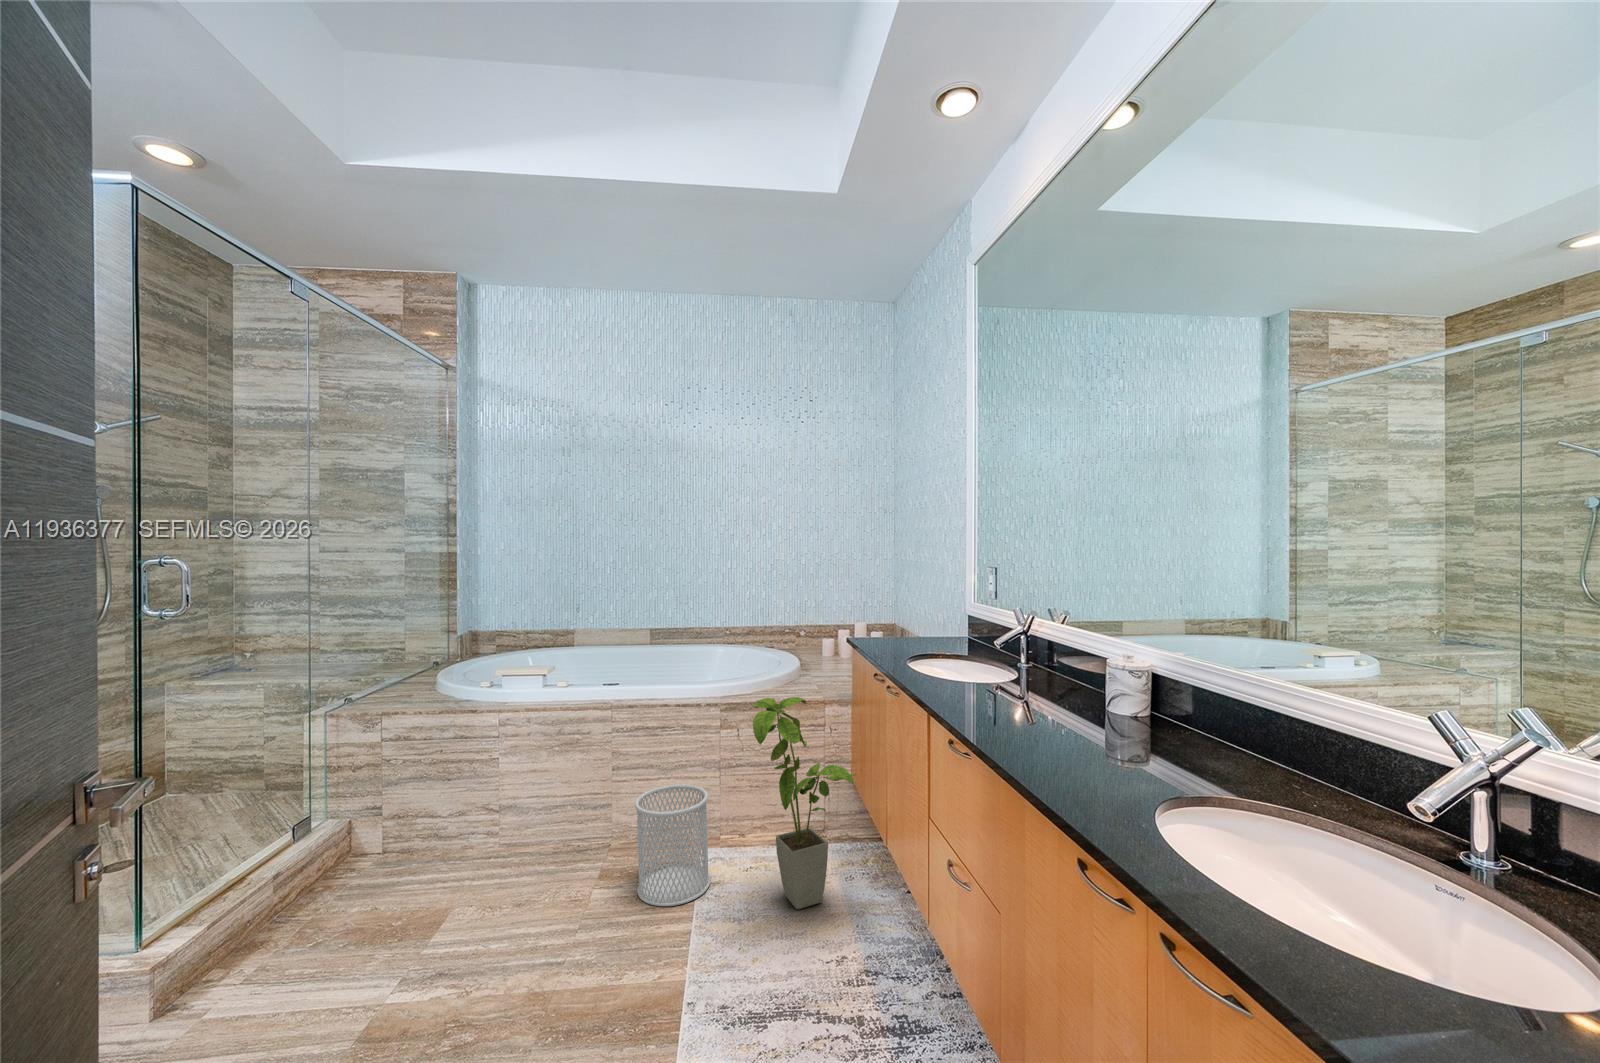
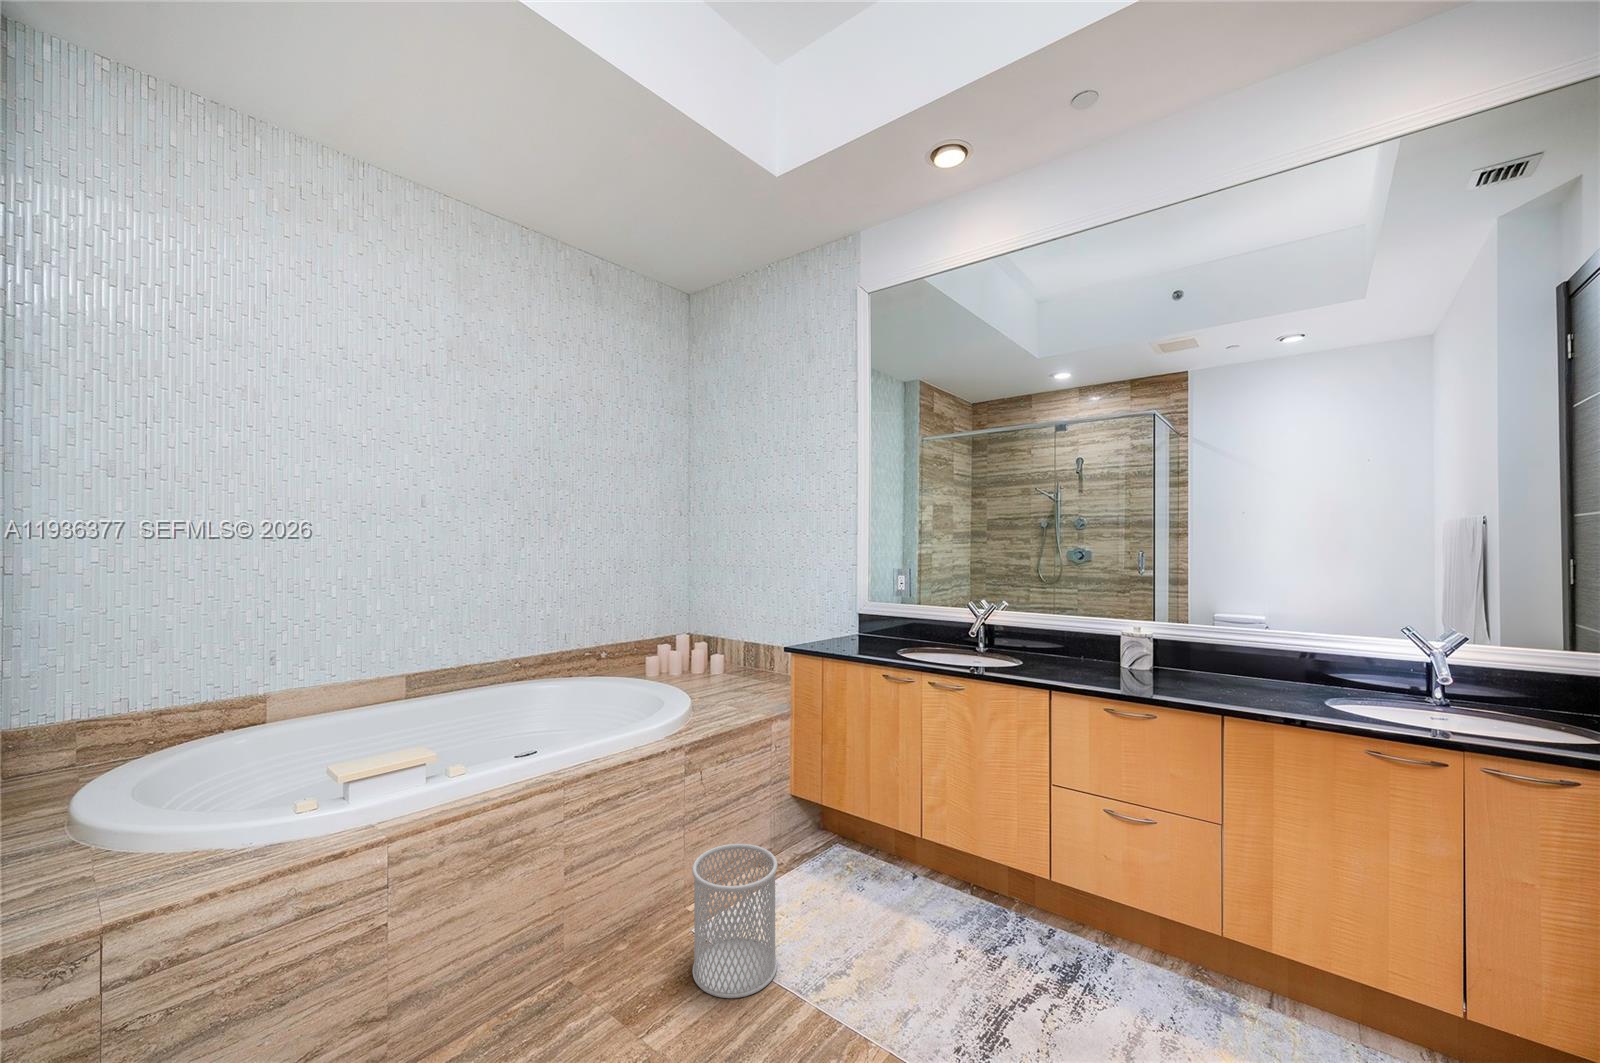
house plant: present [753,697,856,909] -> none [818,715,925,923]

